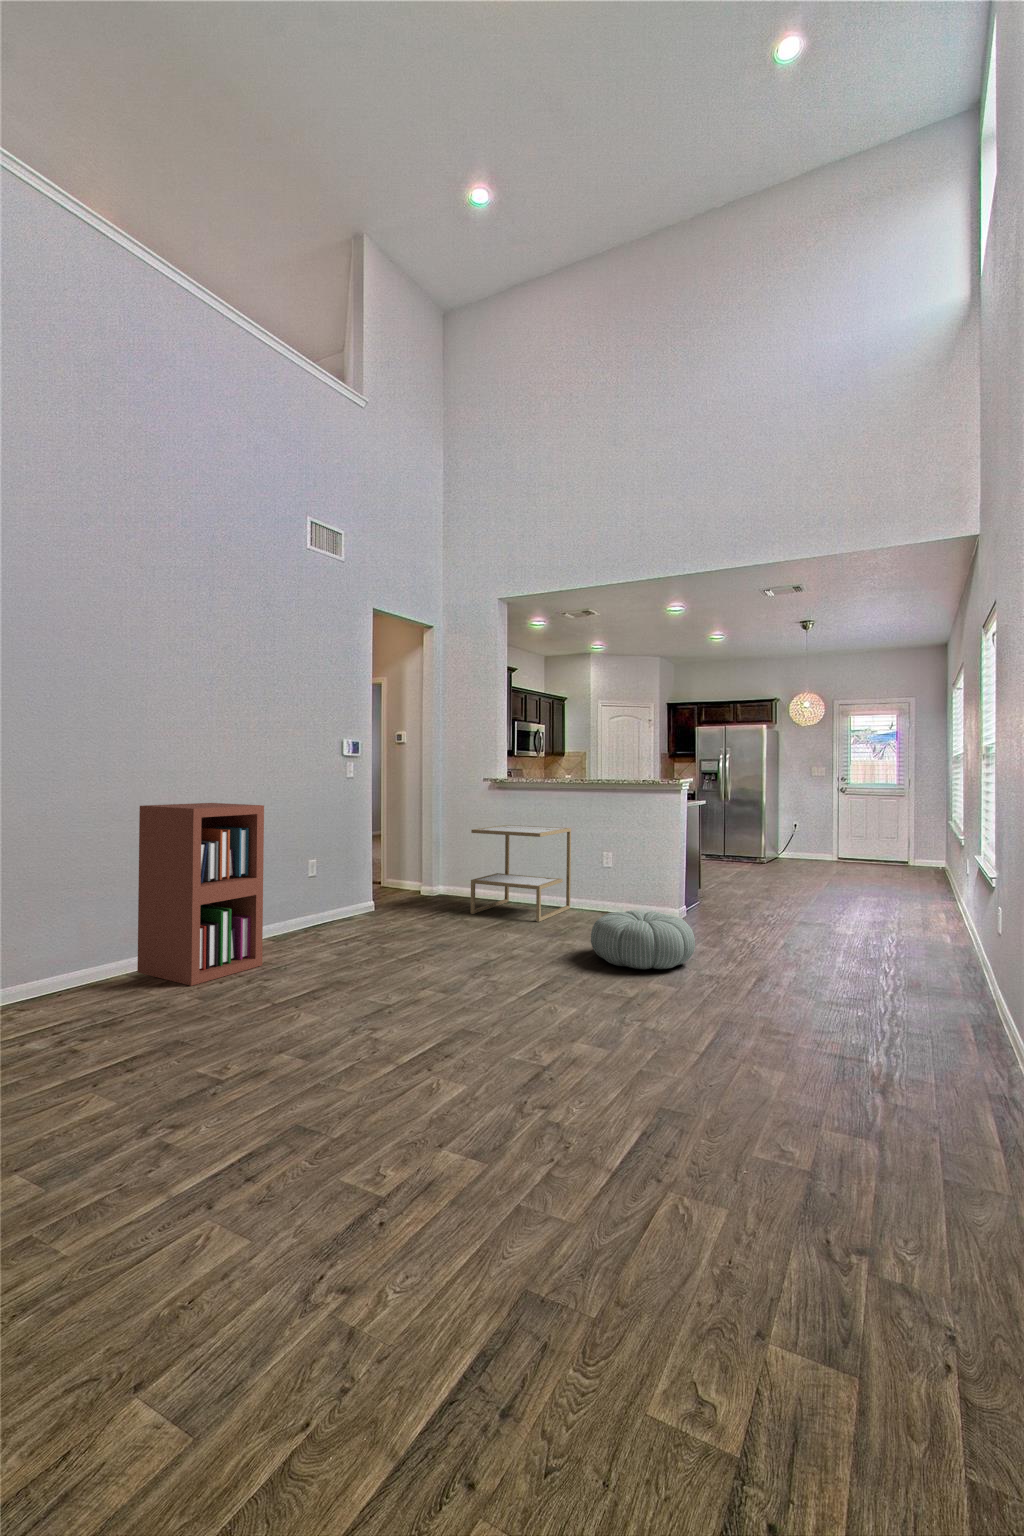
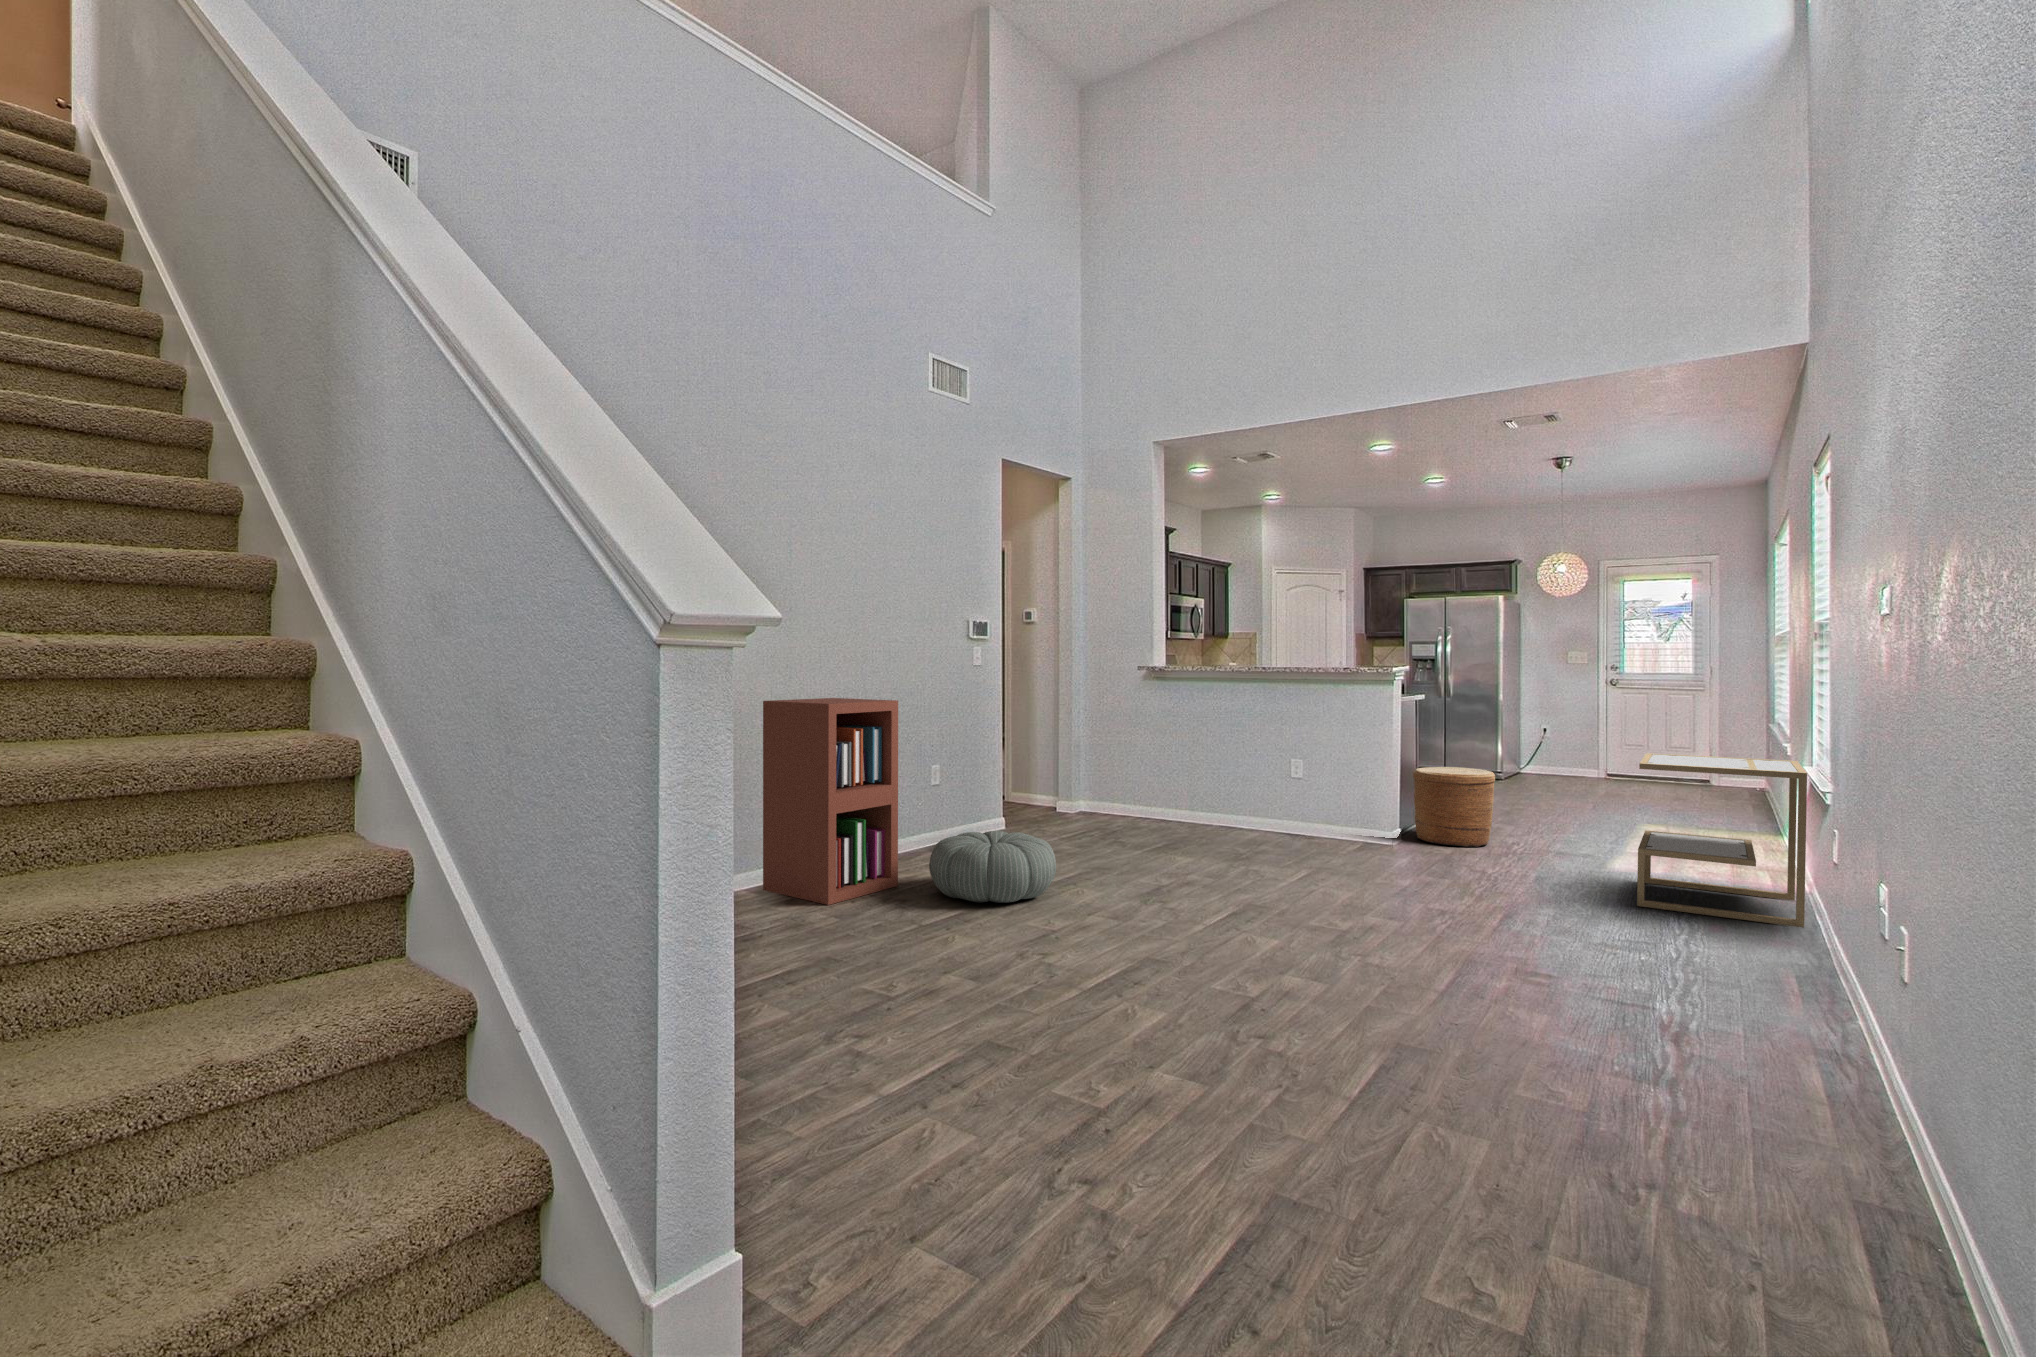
side table: present [471,825,571,922] -> present [1637,753,1807,928]
woven basket: none [695,856,755,919] -> present [1413,767,1495,847]
pouf: present [591,910,695,969] -> present [929,831,1056,903]

